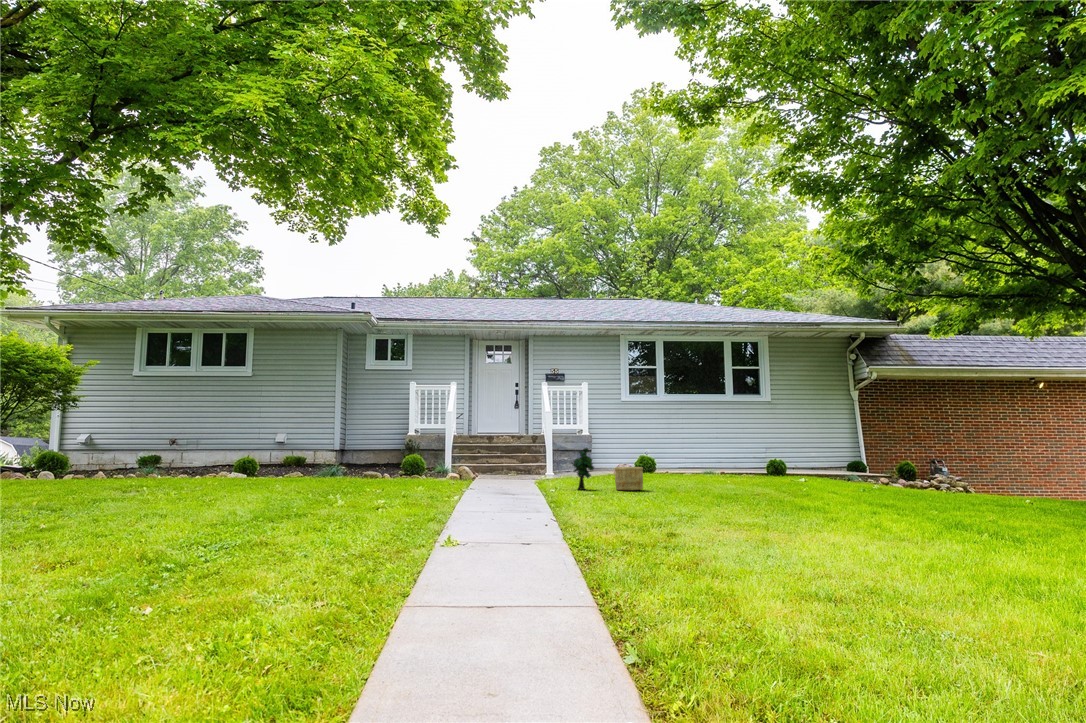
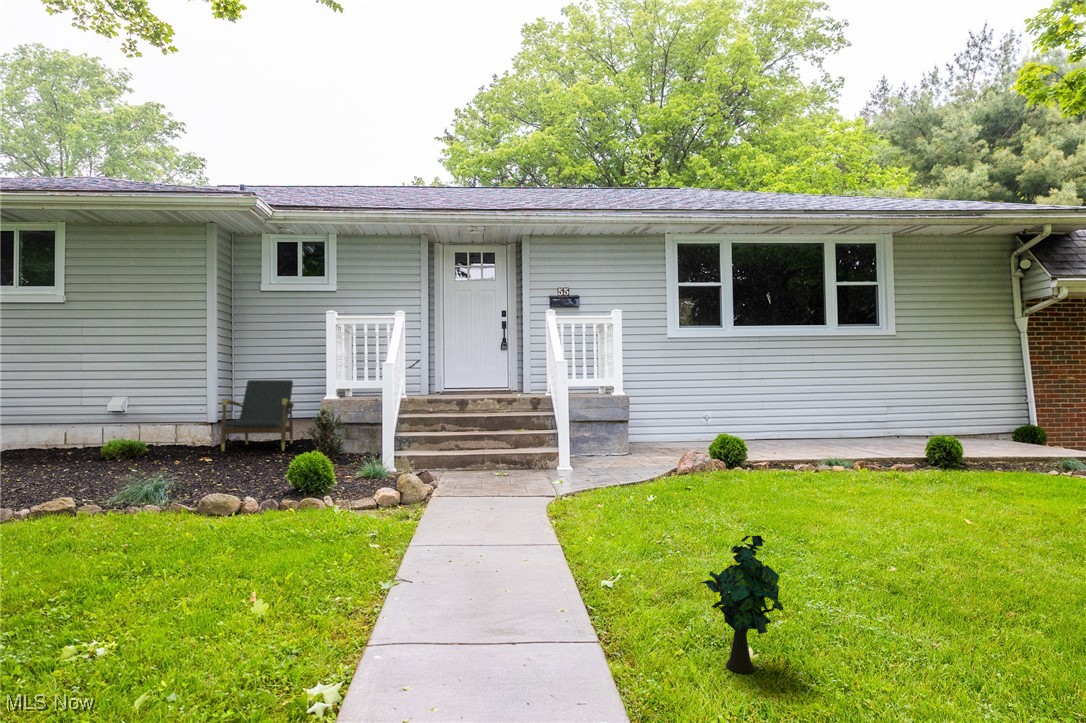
lounge chair: none [345,425,385,466] -> present [221,380,294,451]
wooden bucket: present [614,467,643,490] -> none [840,581,945,685]

